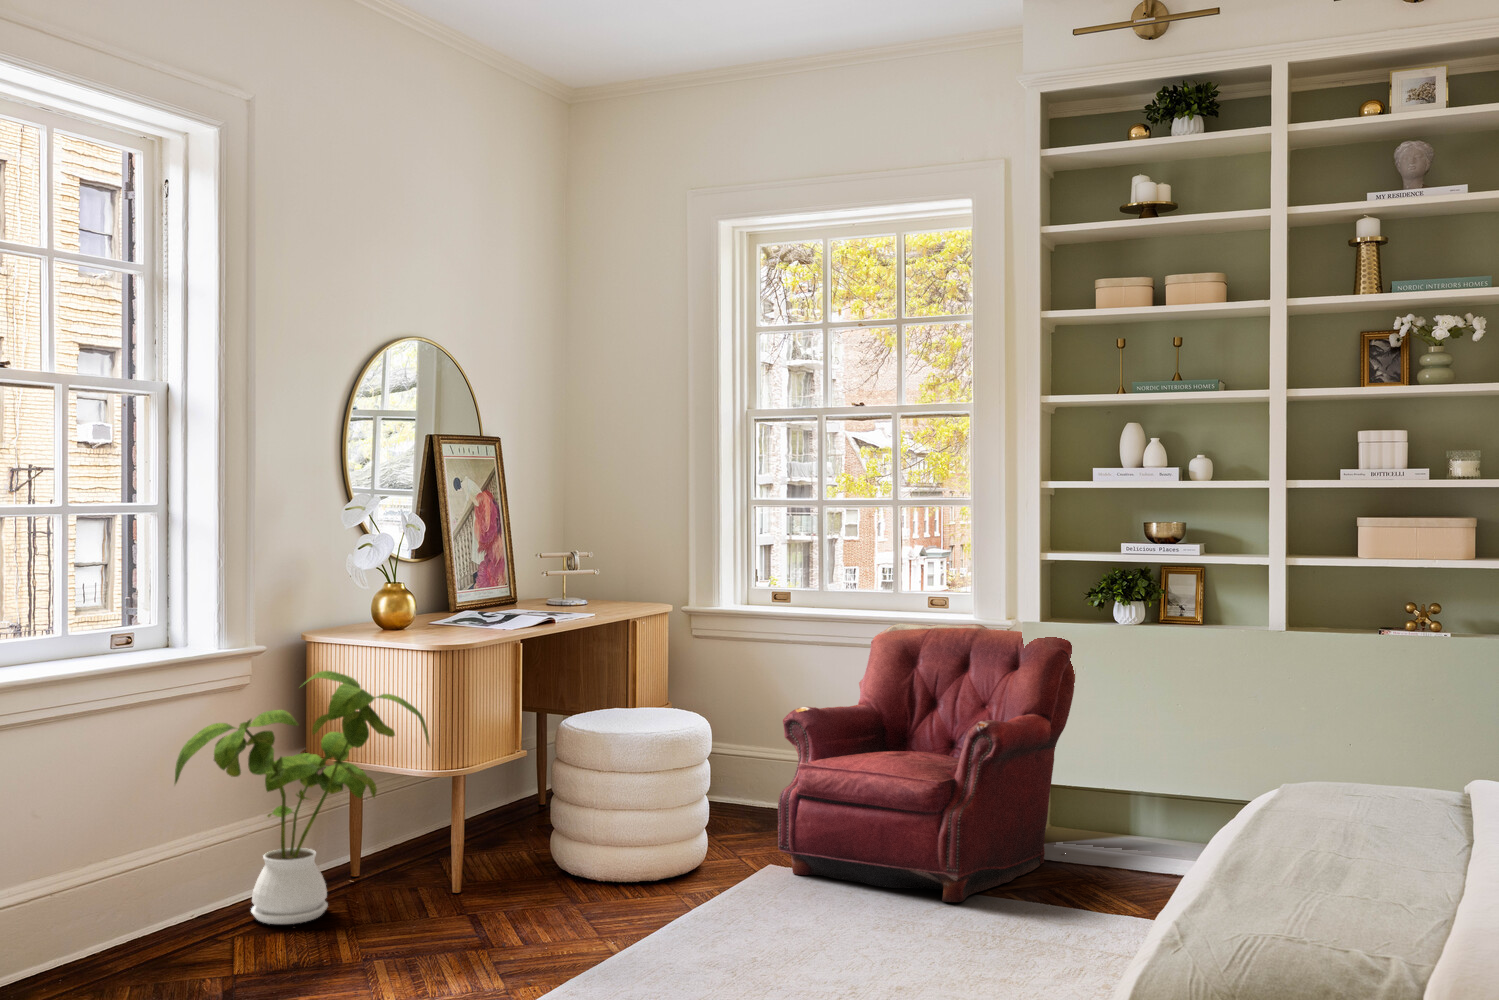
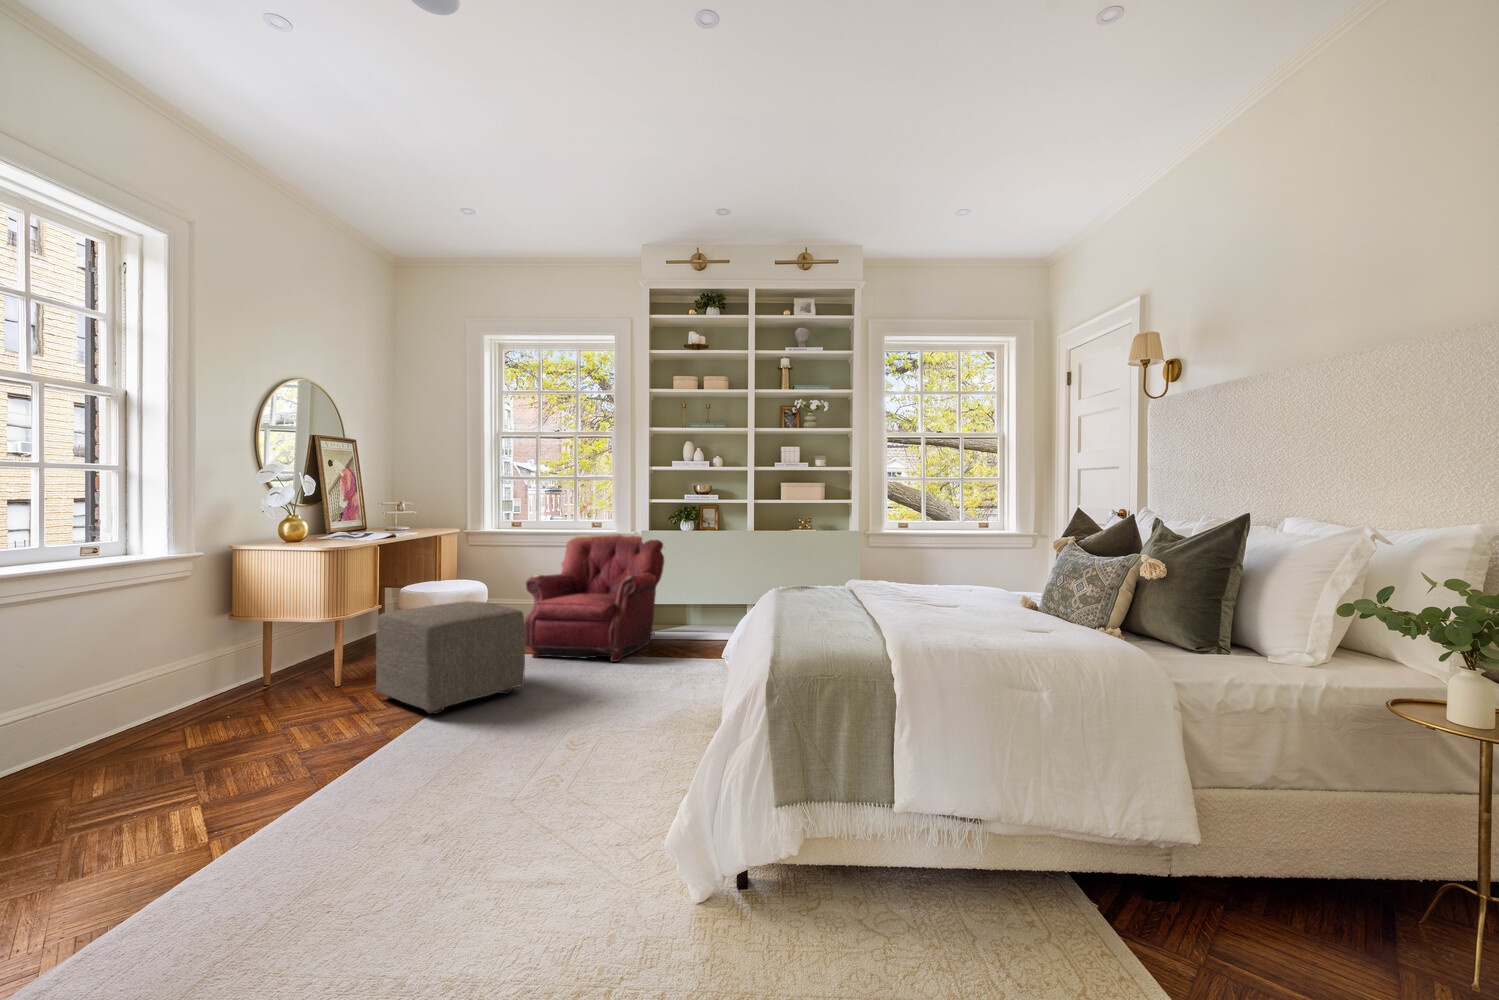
house plant: present [175,671,429,924] -> none [137,563,324,717]
ottoman: none [509,756,760,968] -> present [376,601,525,714]

